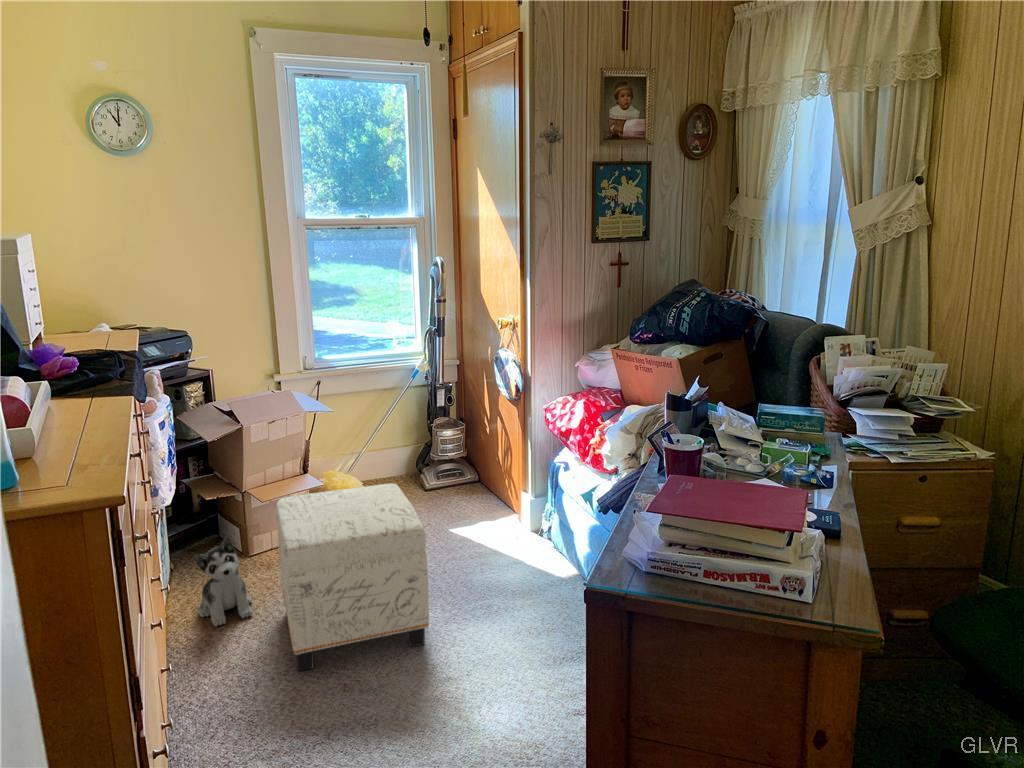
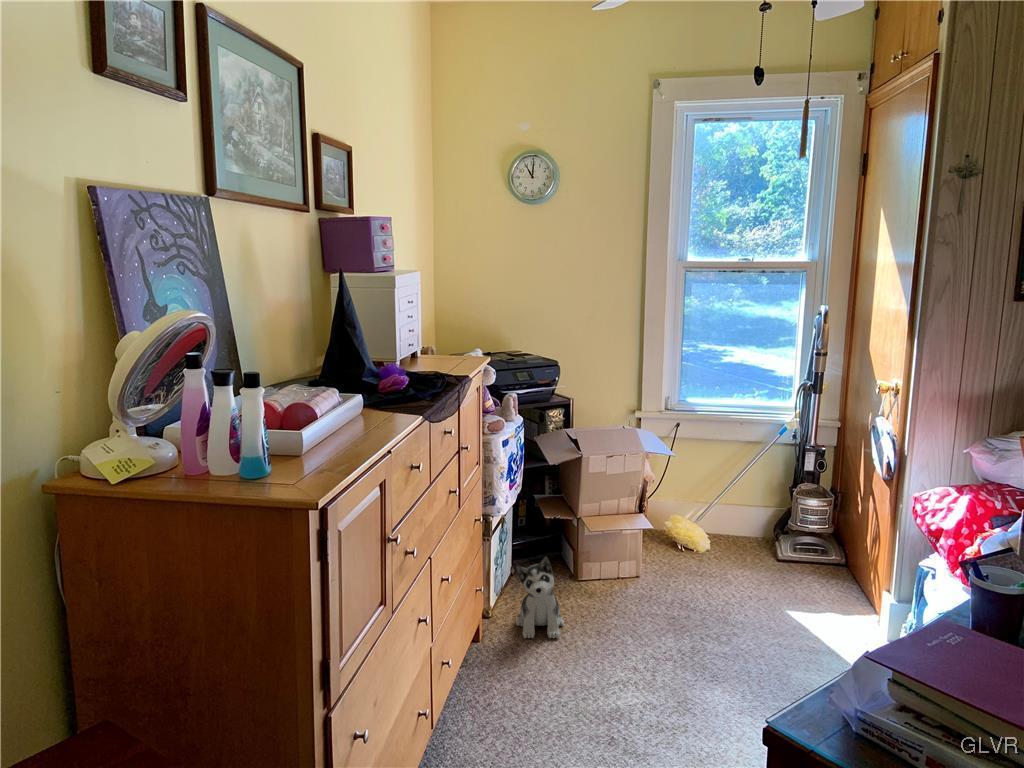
ottoman: present [276,483,429,671] -> none [572,533,722,727]

